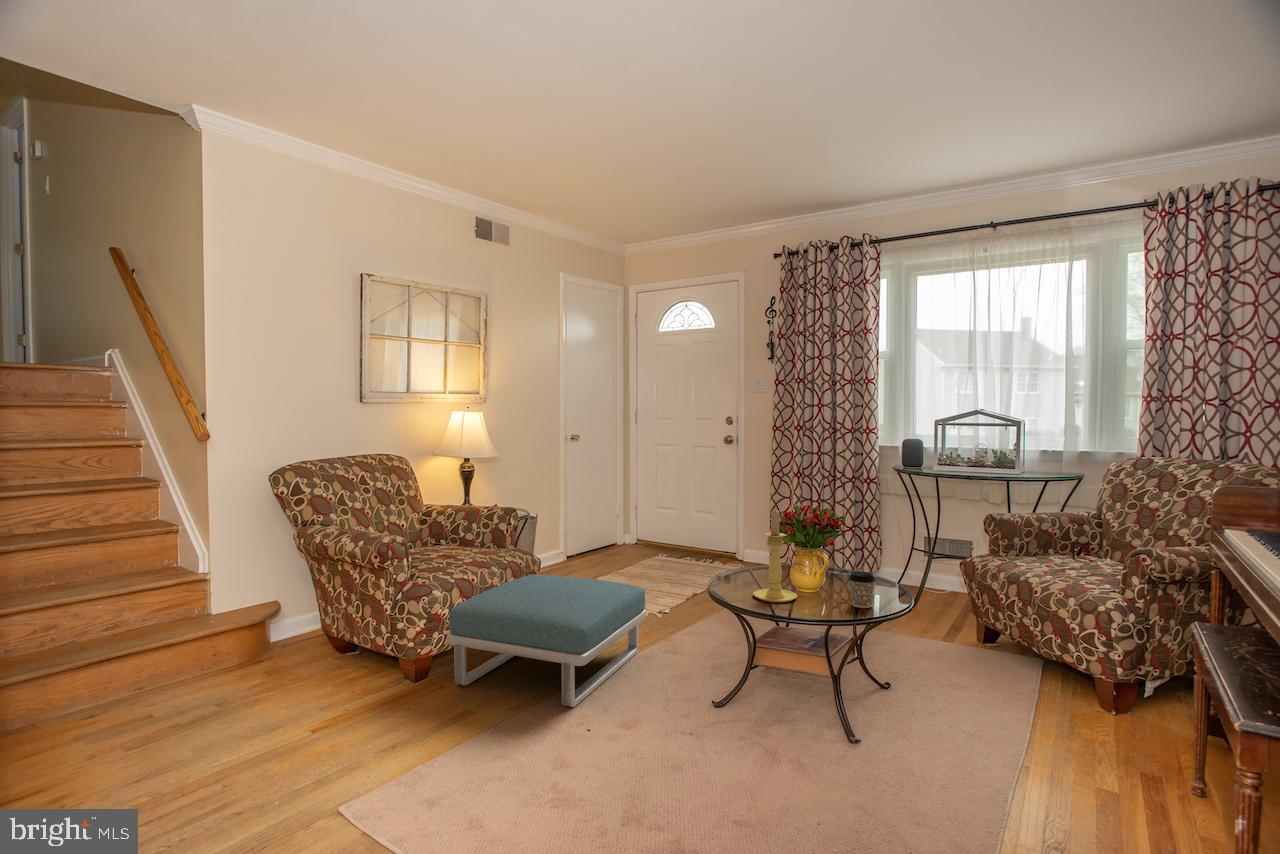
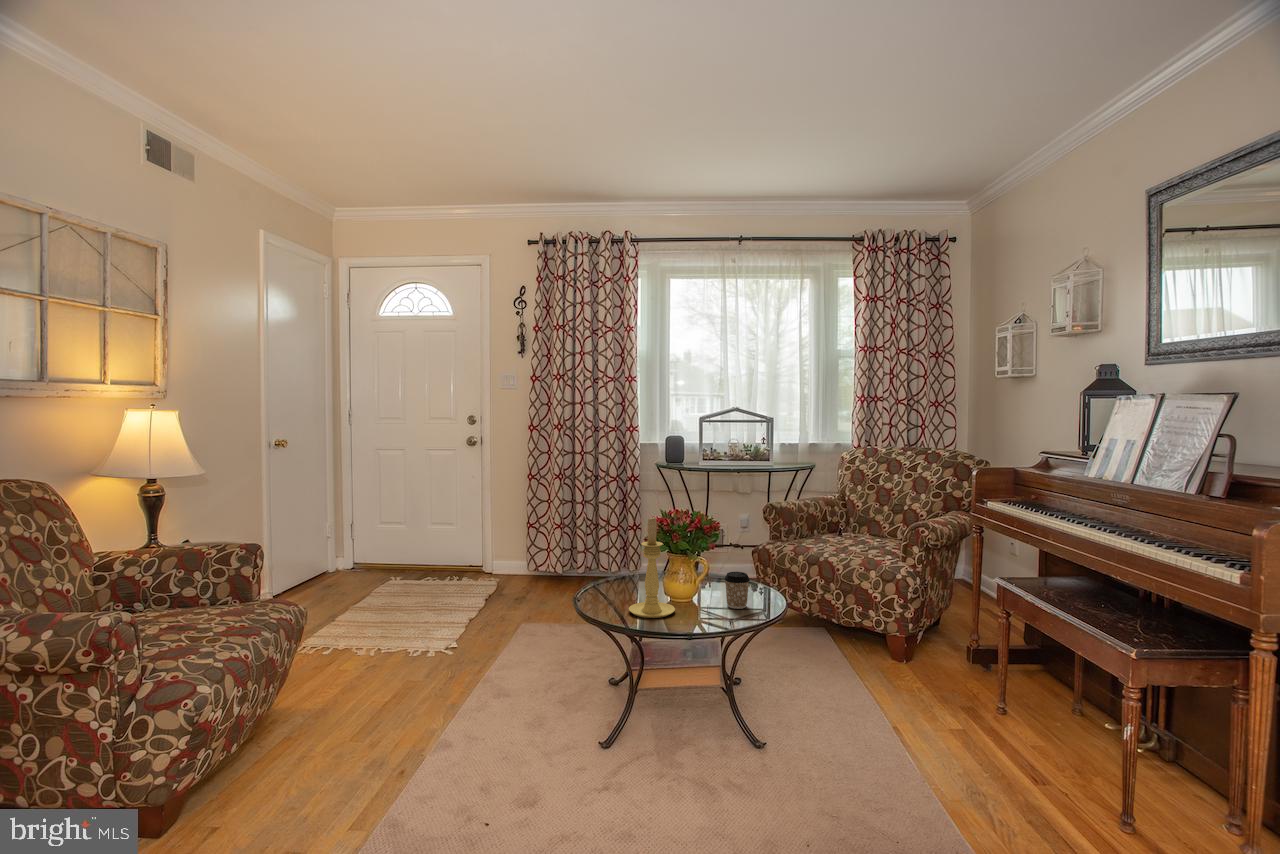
footstool: present [447,574,646,707] -> none [219,624,478,821]

